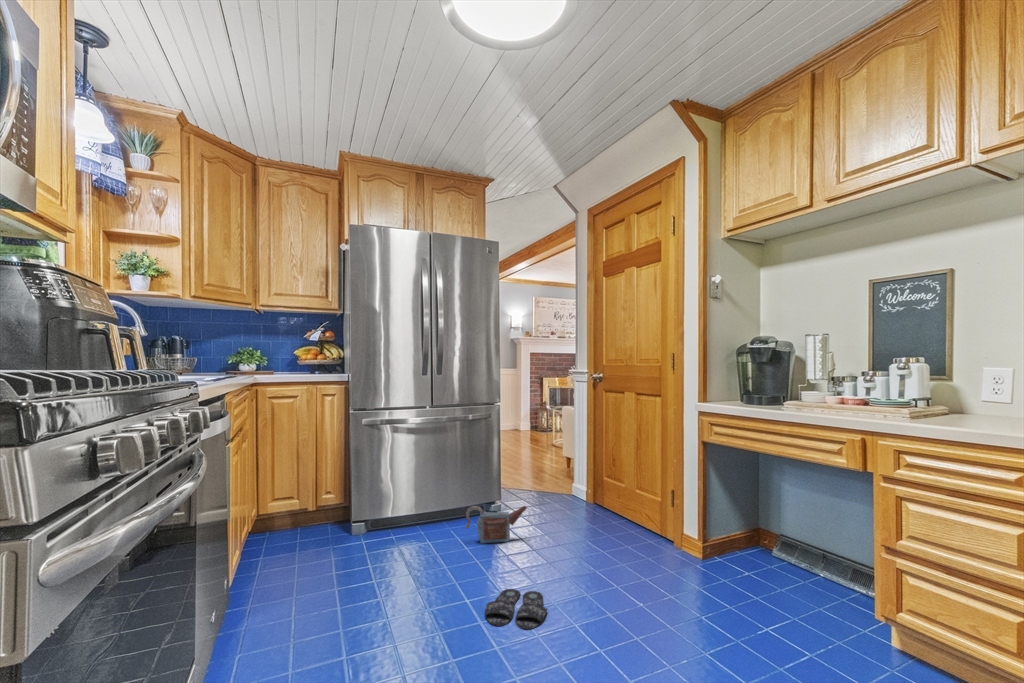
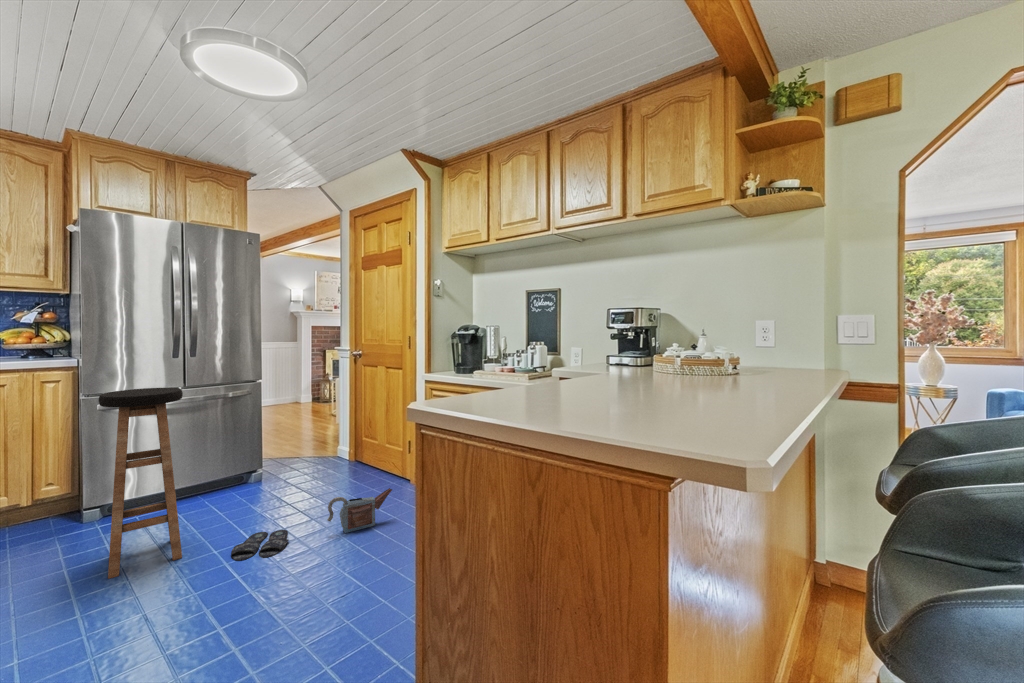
bar stool: none [367,404,438,615] -> present [99,388,183,579]
watering can: present [465,506,527,543] -> present [327,488,392,533]

